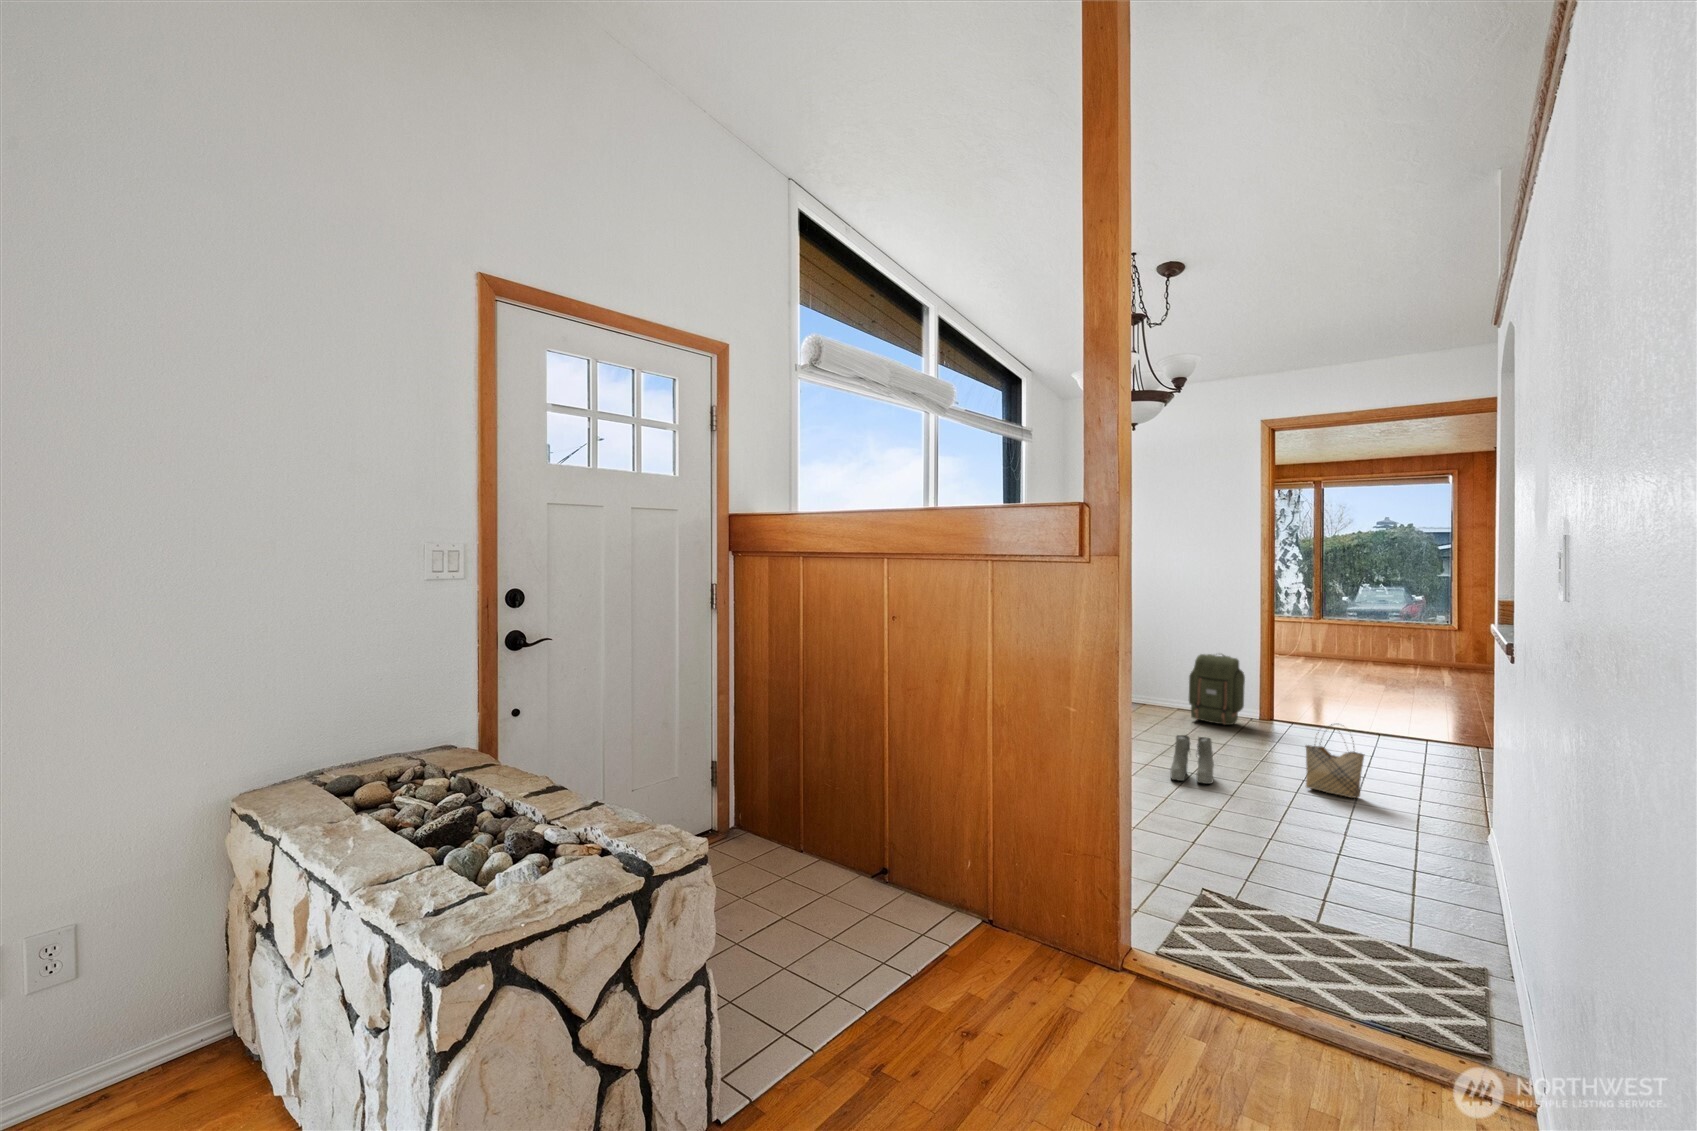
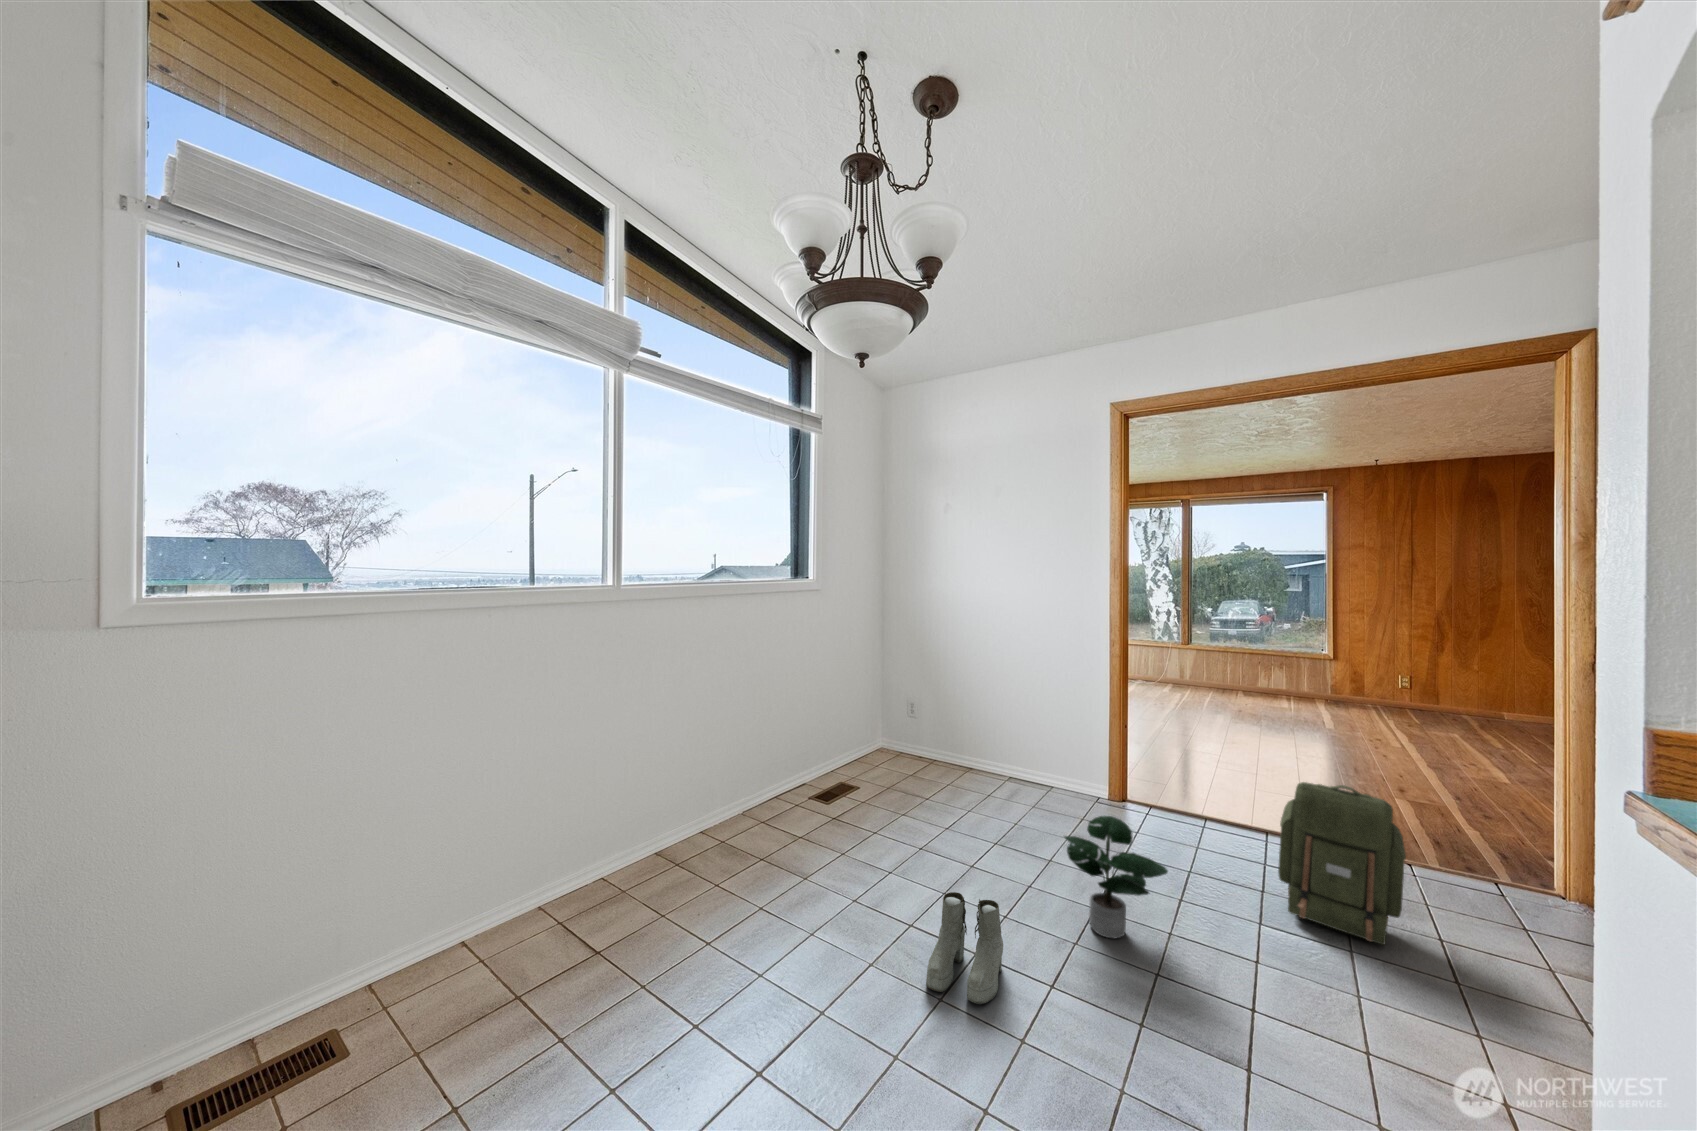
backpack: present [1189,654,1245,725] -> present [1278,782,1406,945]
potted plant: none [1243,703,1311,769] -> present [1064,815,1168,938]
woven basket: present [1306,724,1364,798] -> none [1154,896,1263,1061]

